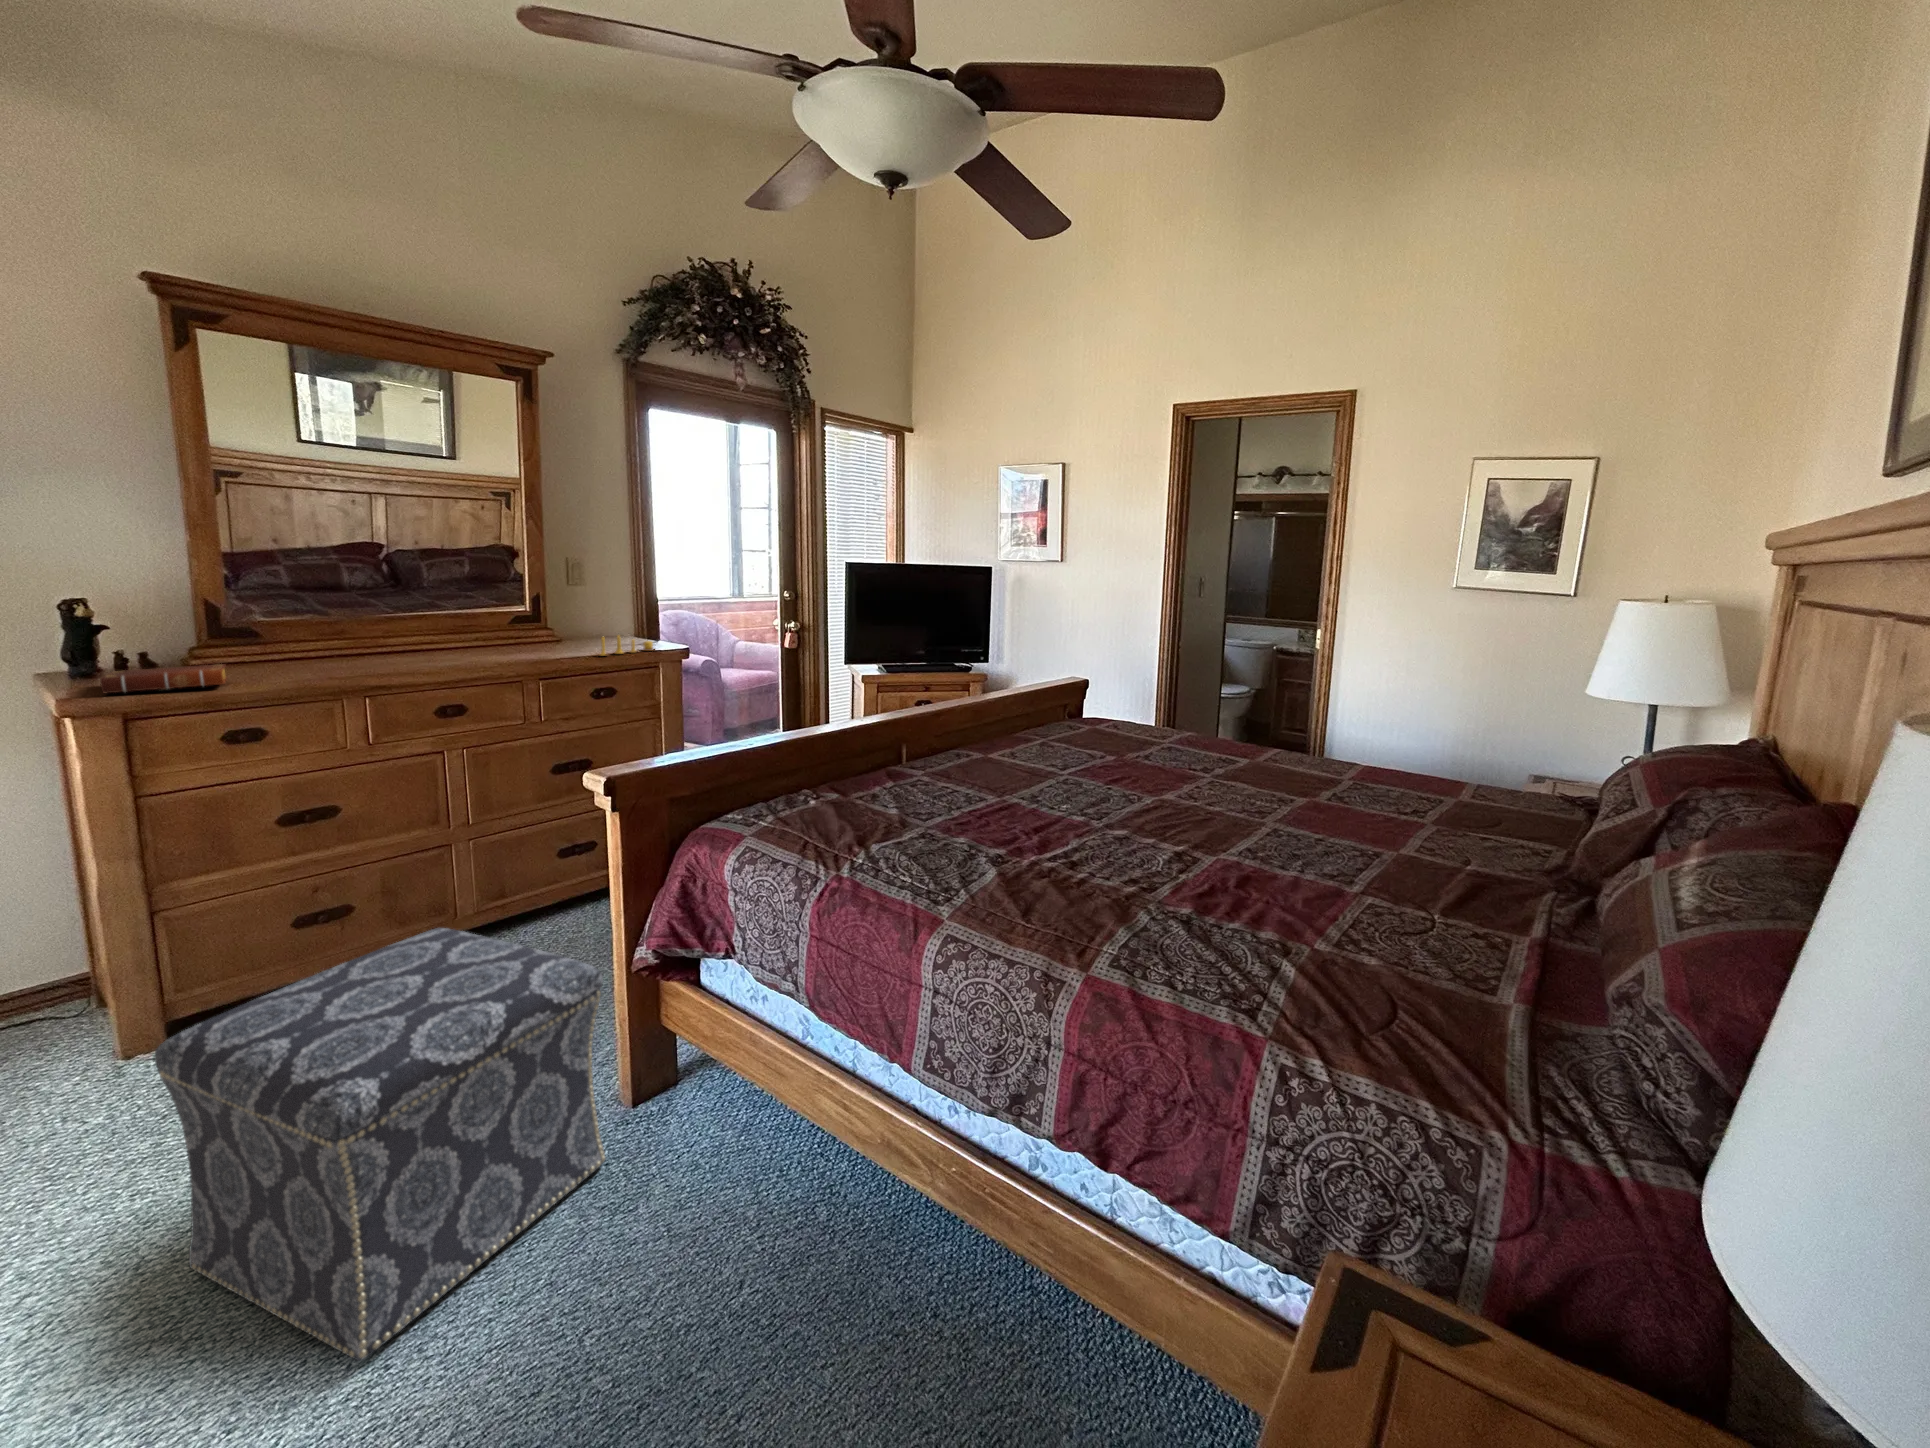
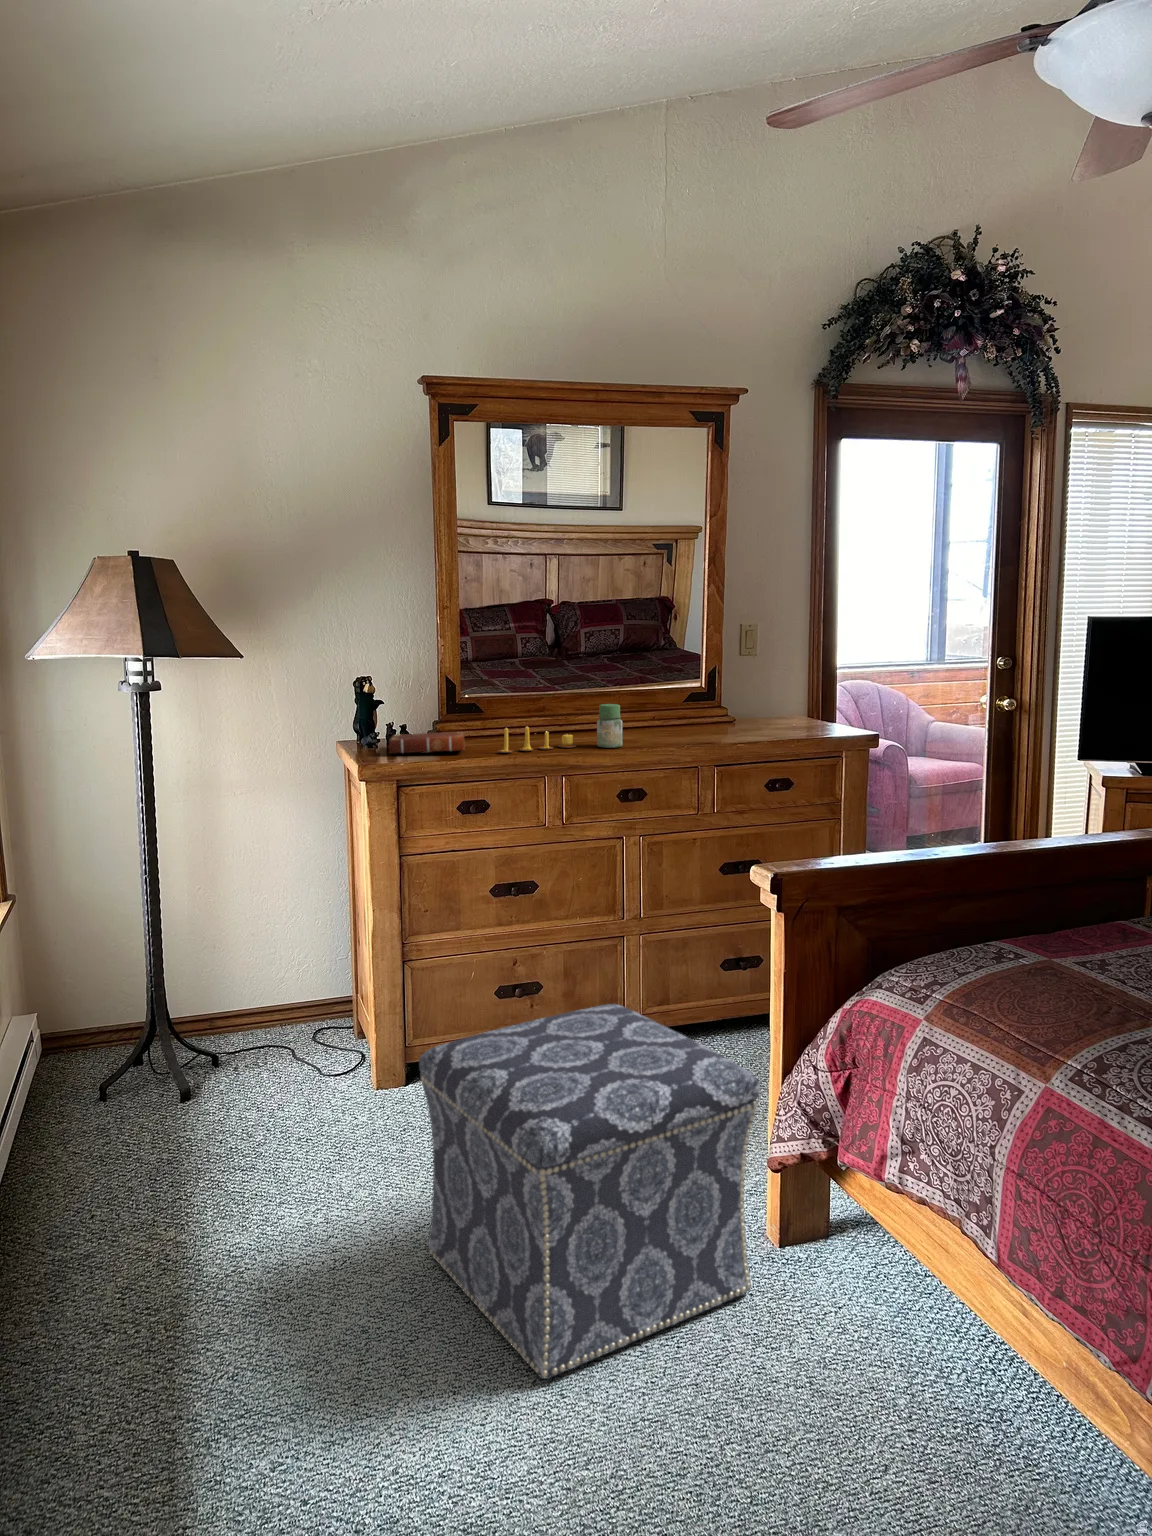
jar: none [406,631,438,674] -> present [597,704,622,748]
candle: present [599,636,655,656] -> present [498,727,576,753]

